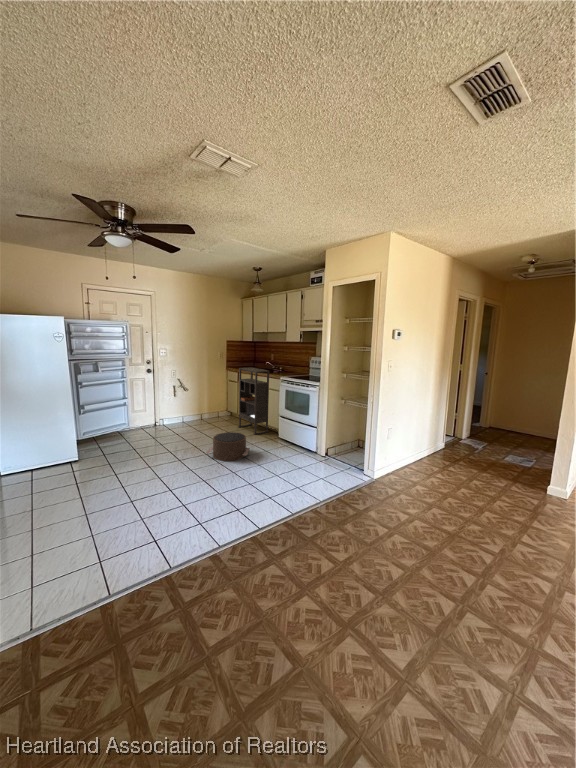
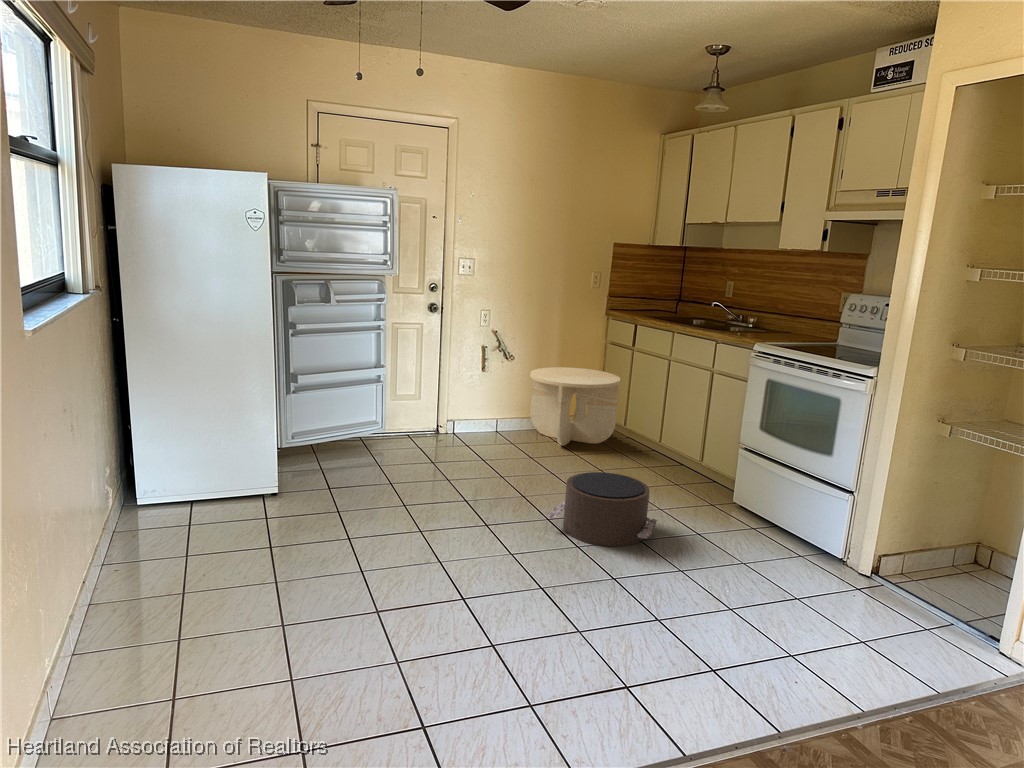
bookshelf: present [238,367,270,435] -> none [626,312,723,486]
side table: none [196,392,234,424] -> present [530,367,620,446]

